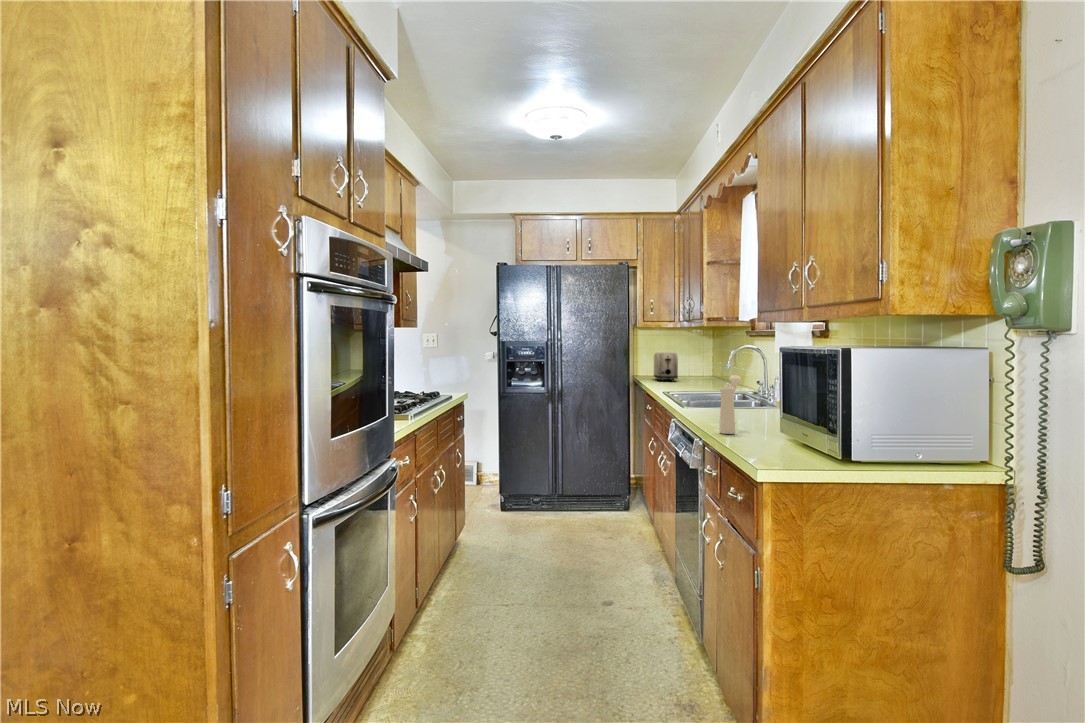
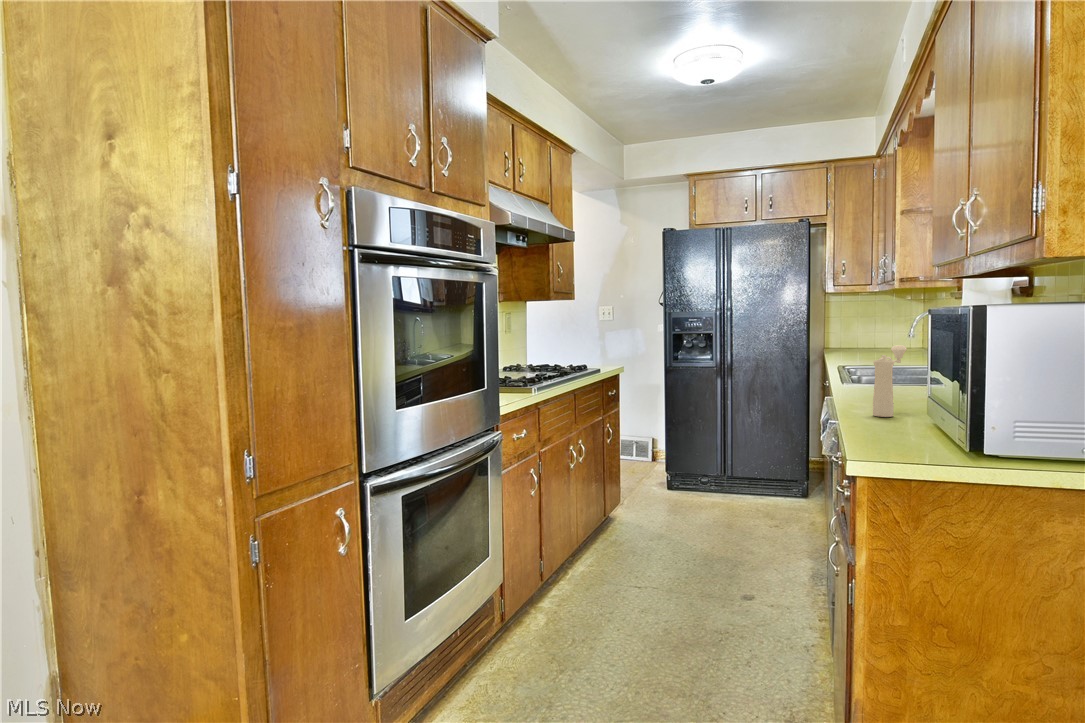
toaster: present [654,353,678,381] -> none [848,321,877,354]

